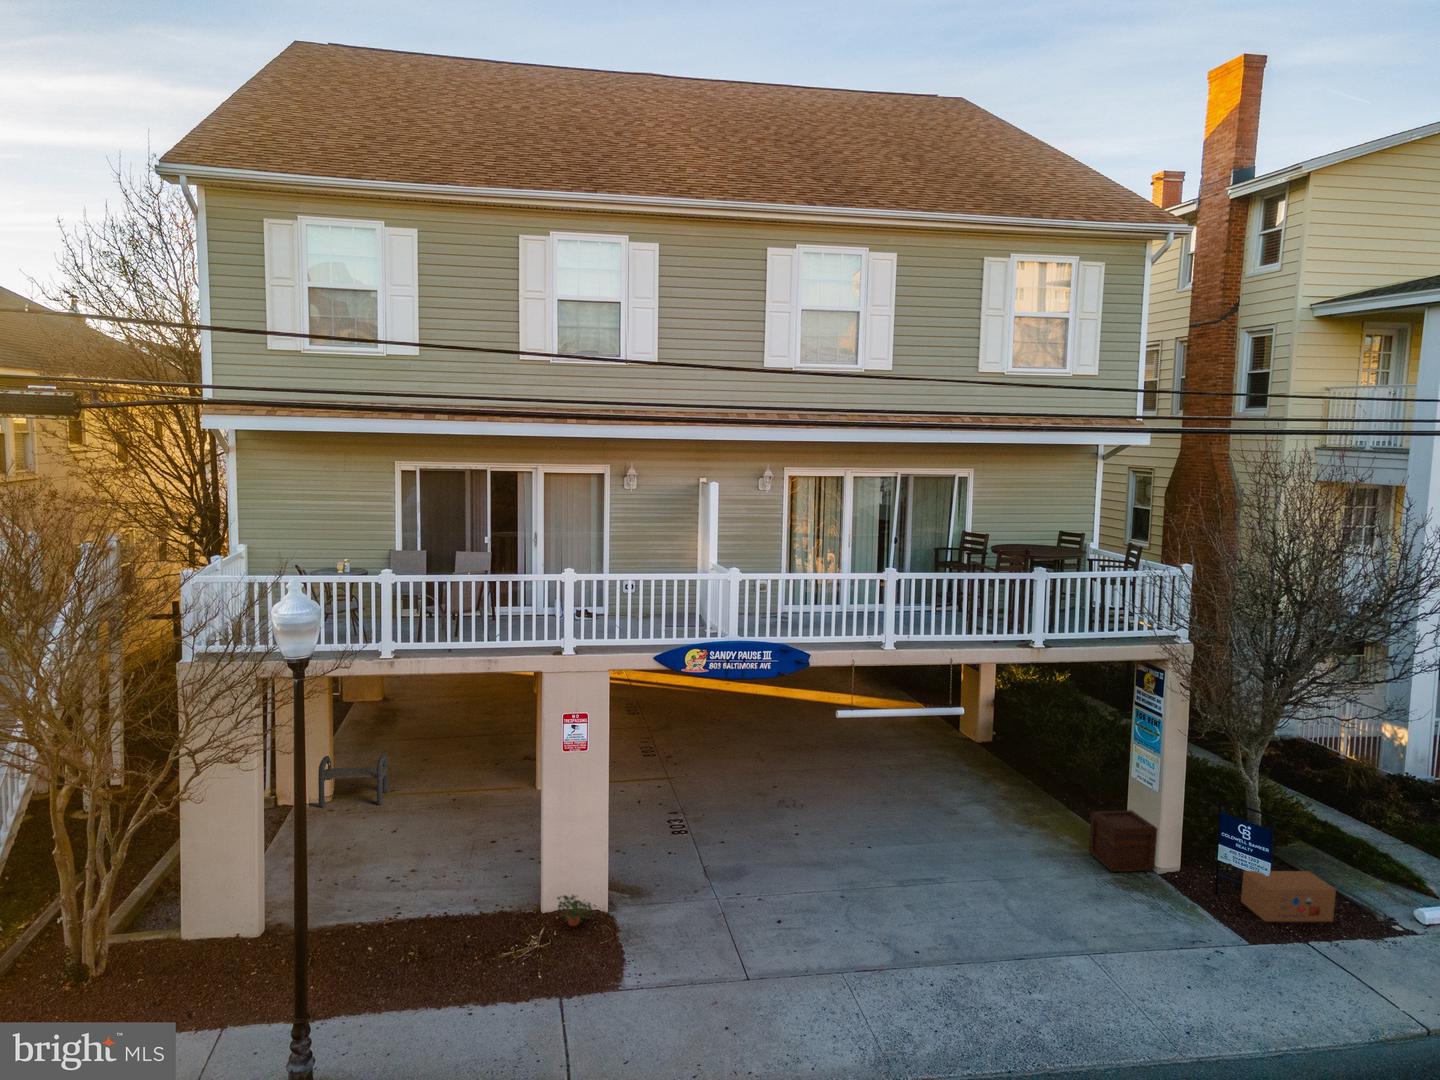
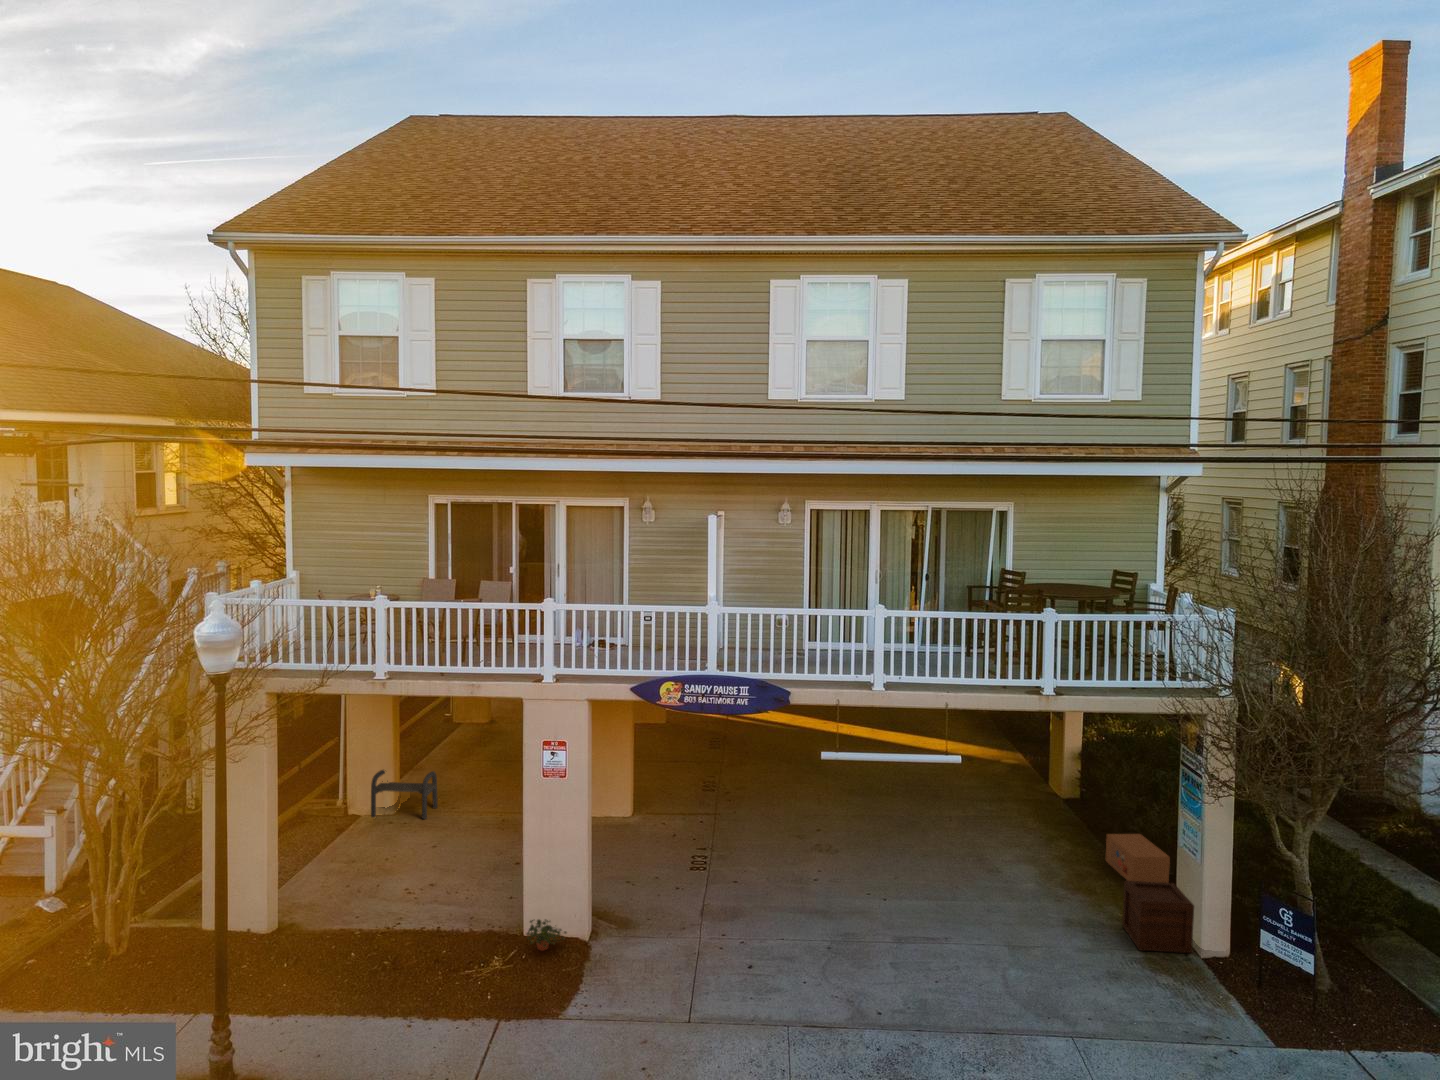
cardboard box: present [1241,871,1336,922] -> present [1106,834,1170,883]

